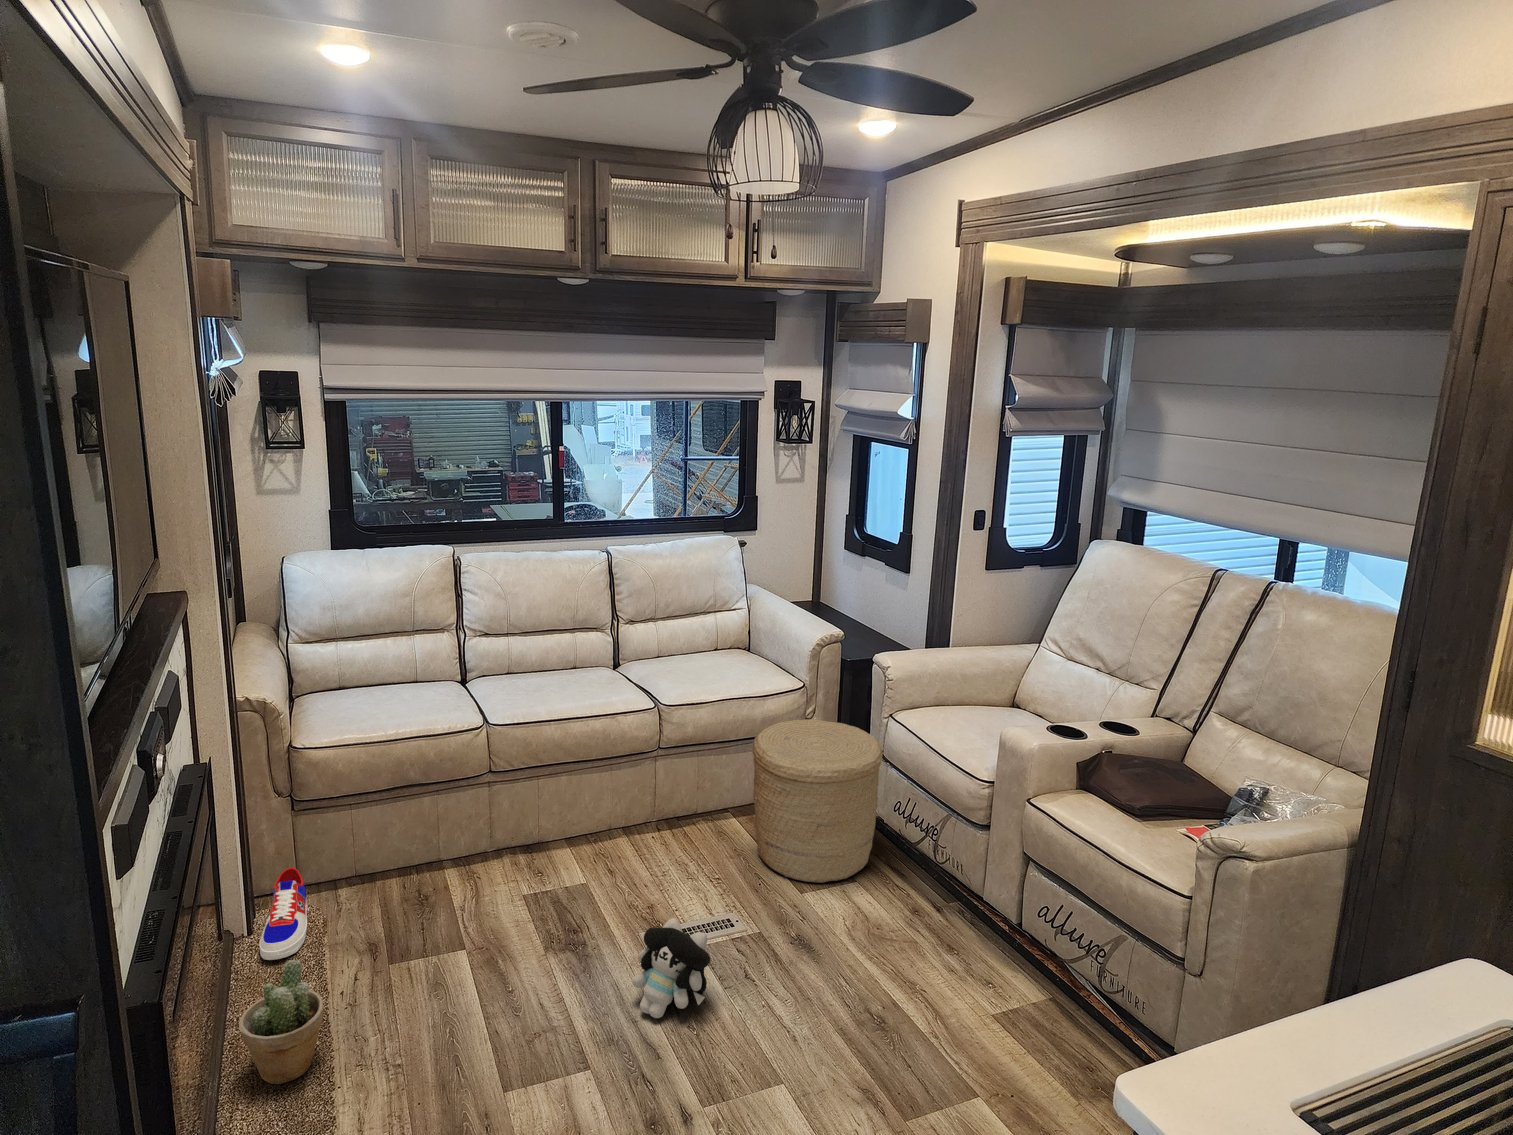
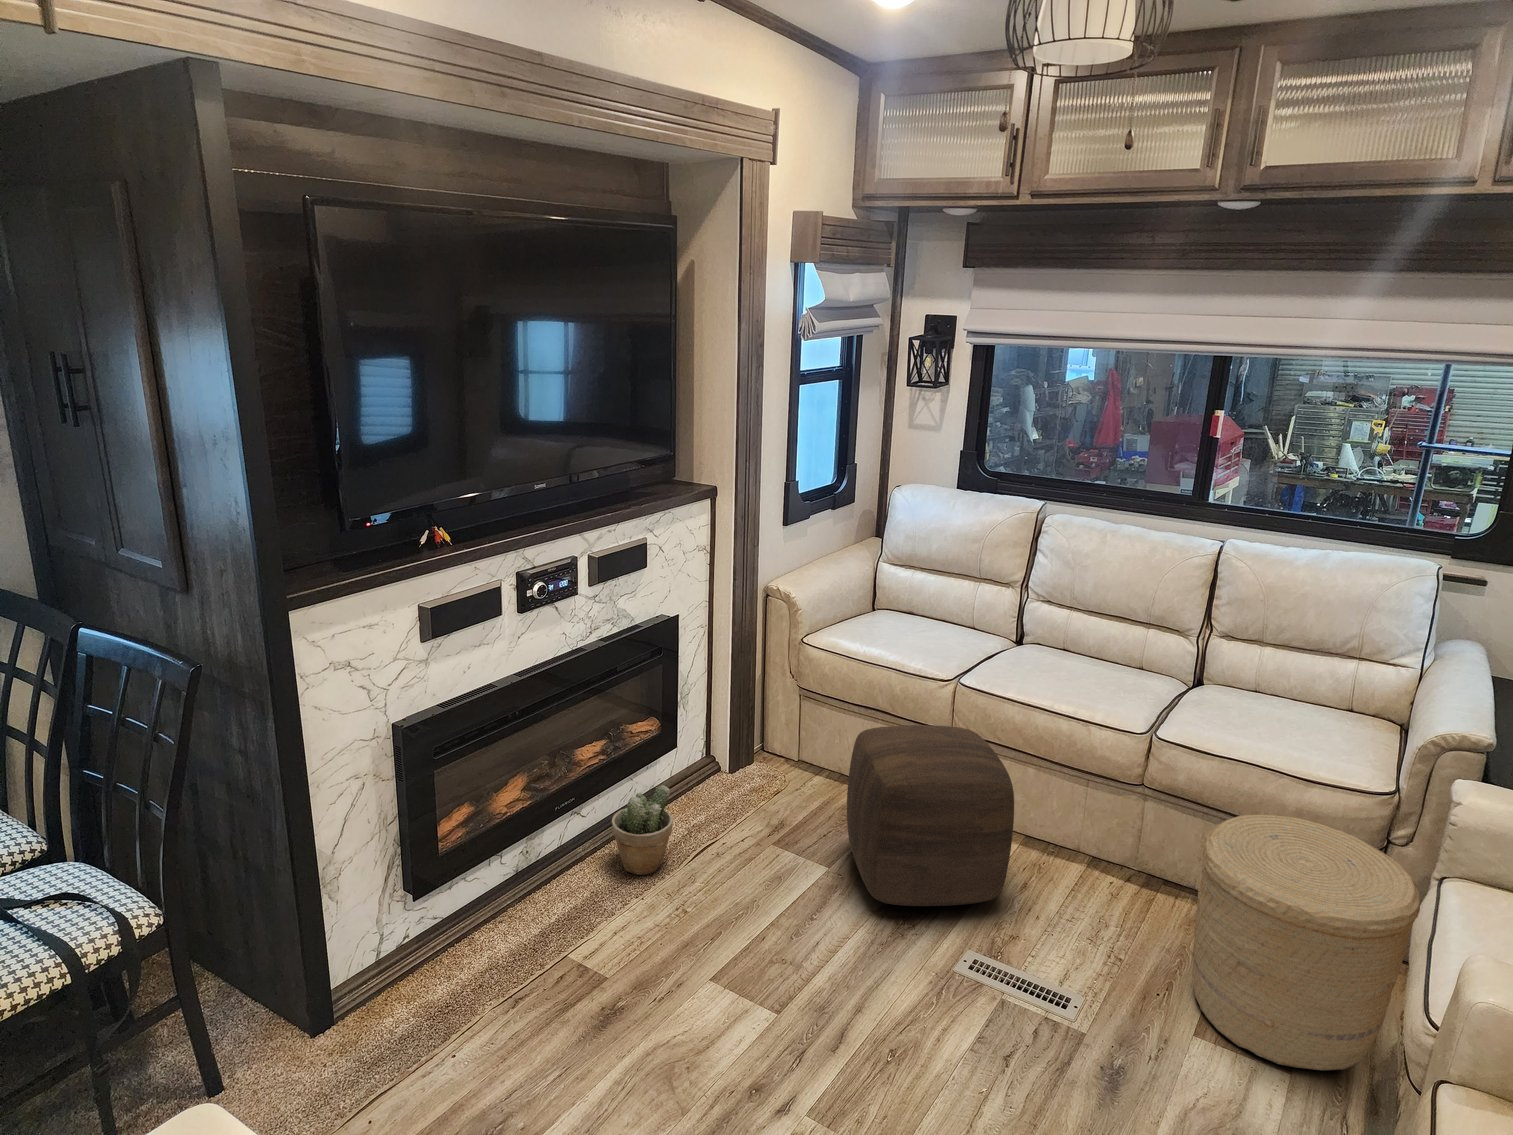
ottoman: none [449,761,623,942] -> present [847,725,1014,906]
sneaker: present [259,868,307,960] -> none [717,739,785,802]
plush toy: present [632,918,710,1018] -> none [869,930,955,1034]

